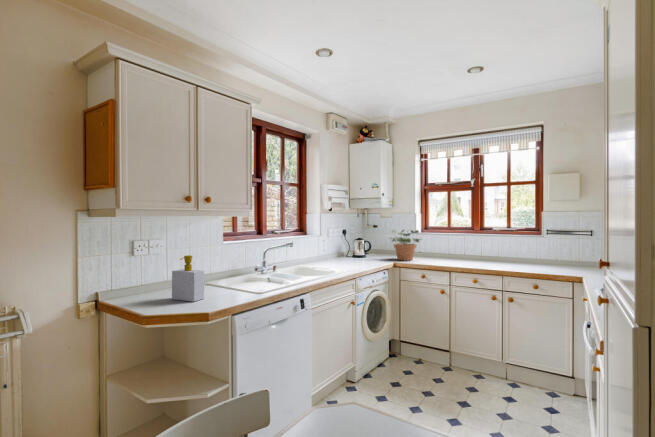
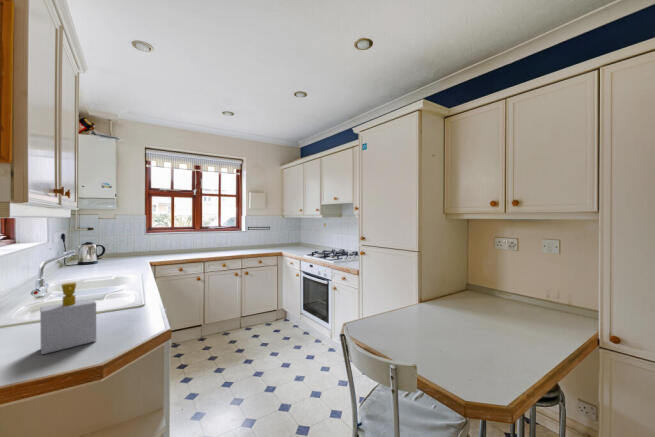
potted plant: present [391,230,421,260] -> none [131,230,170,260]

